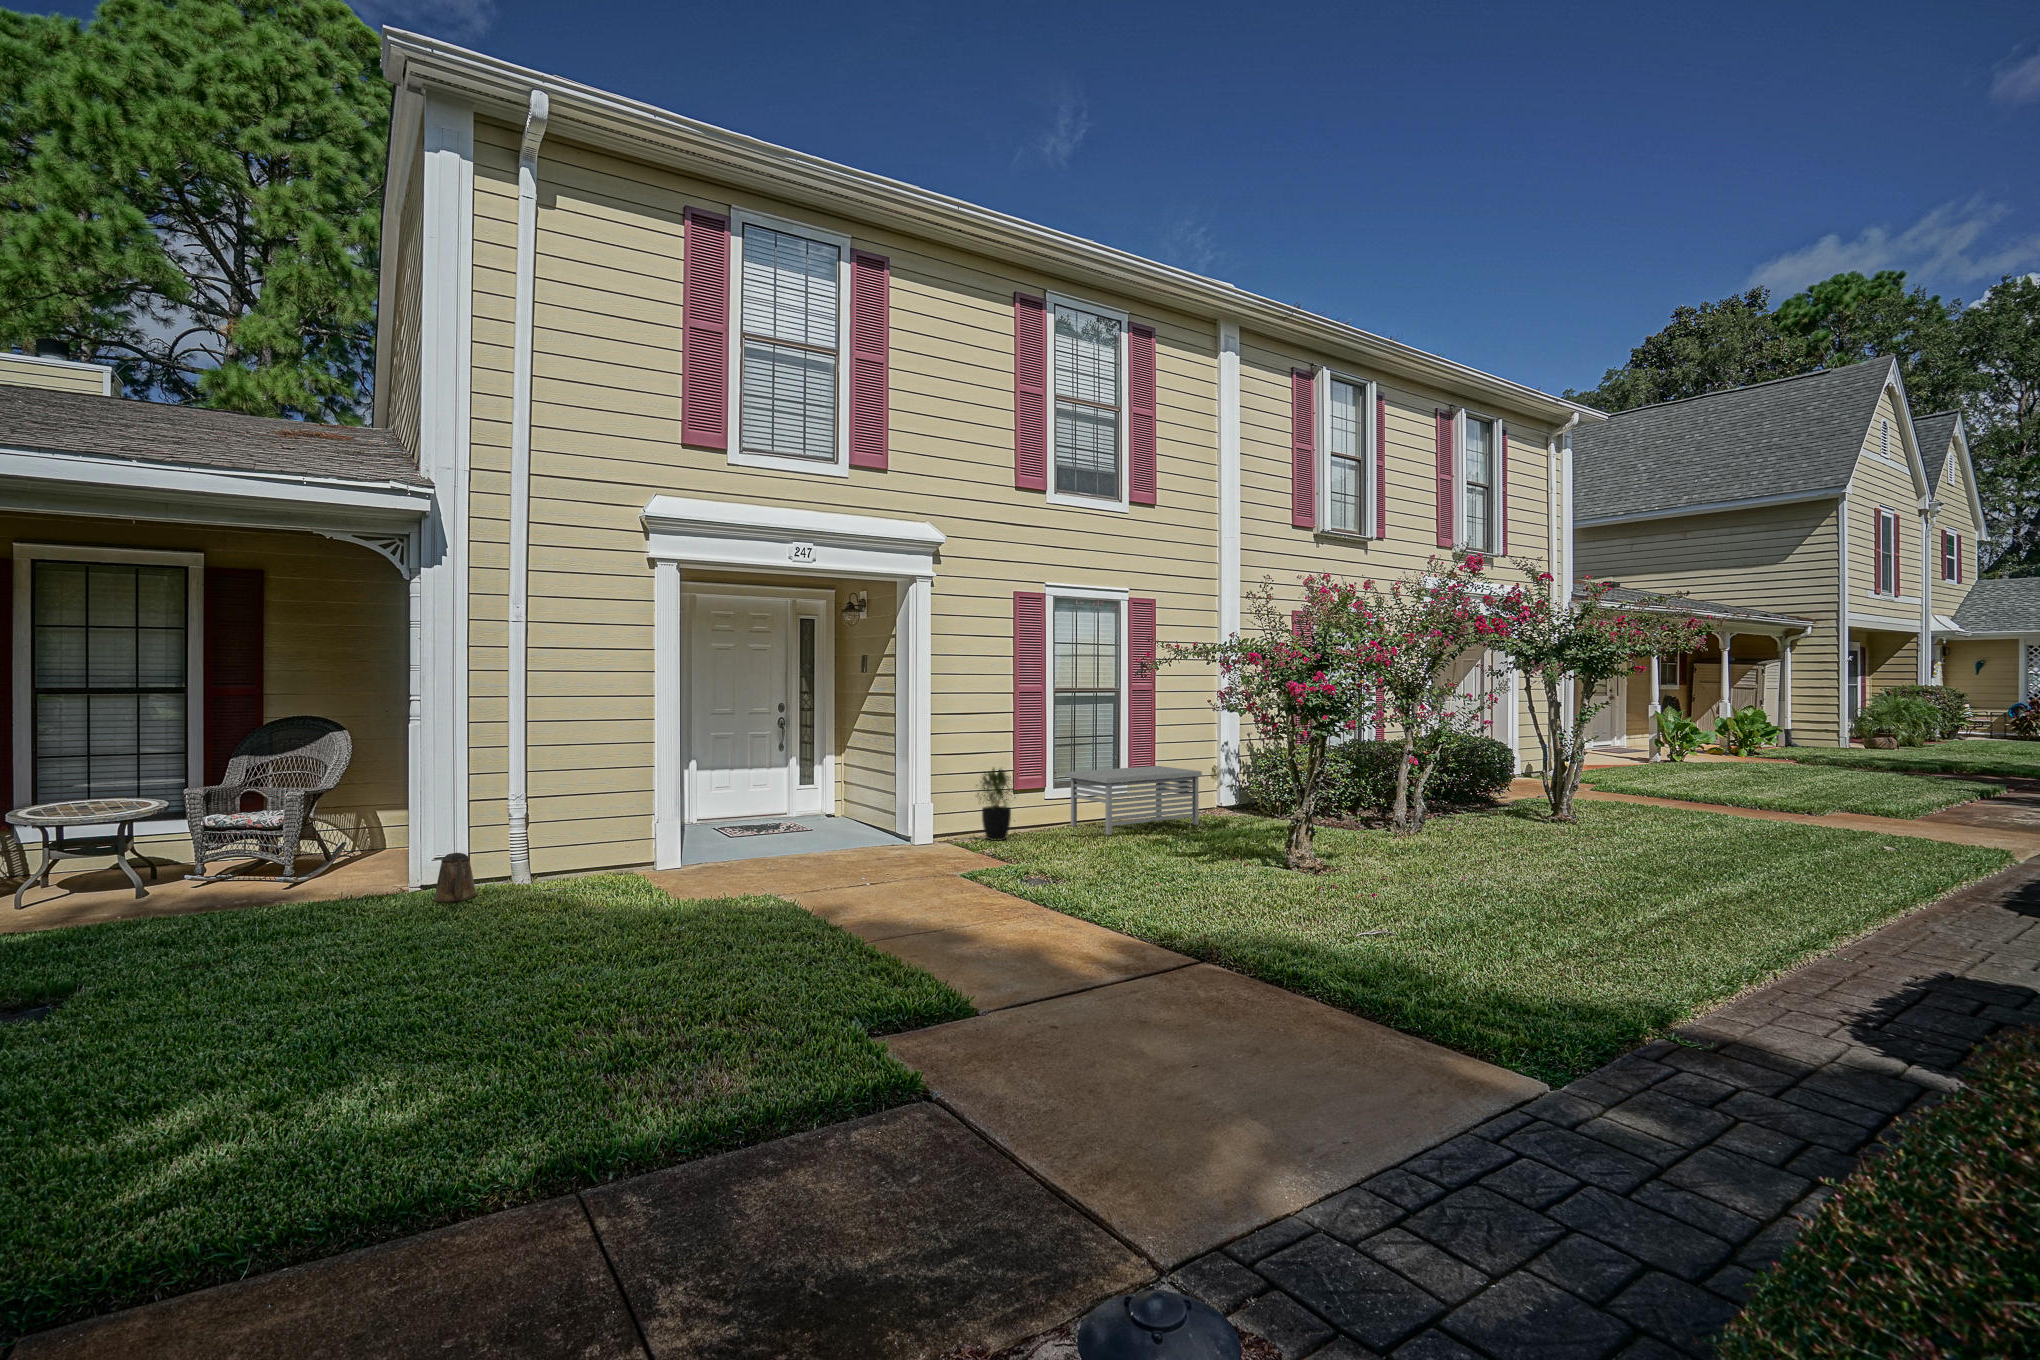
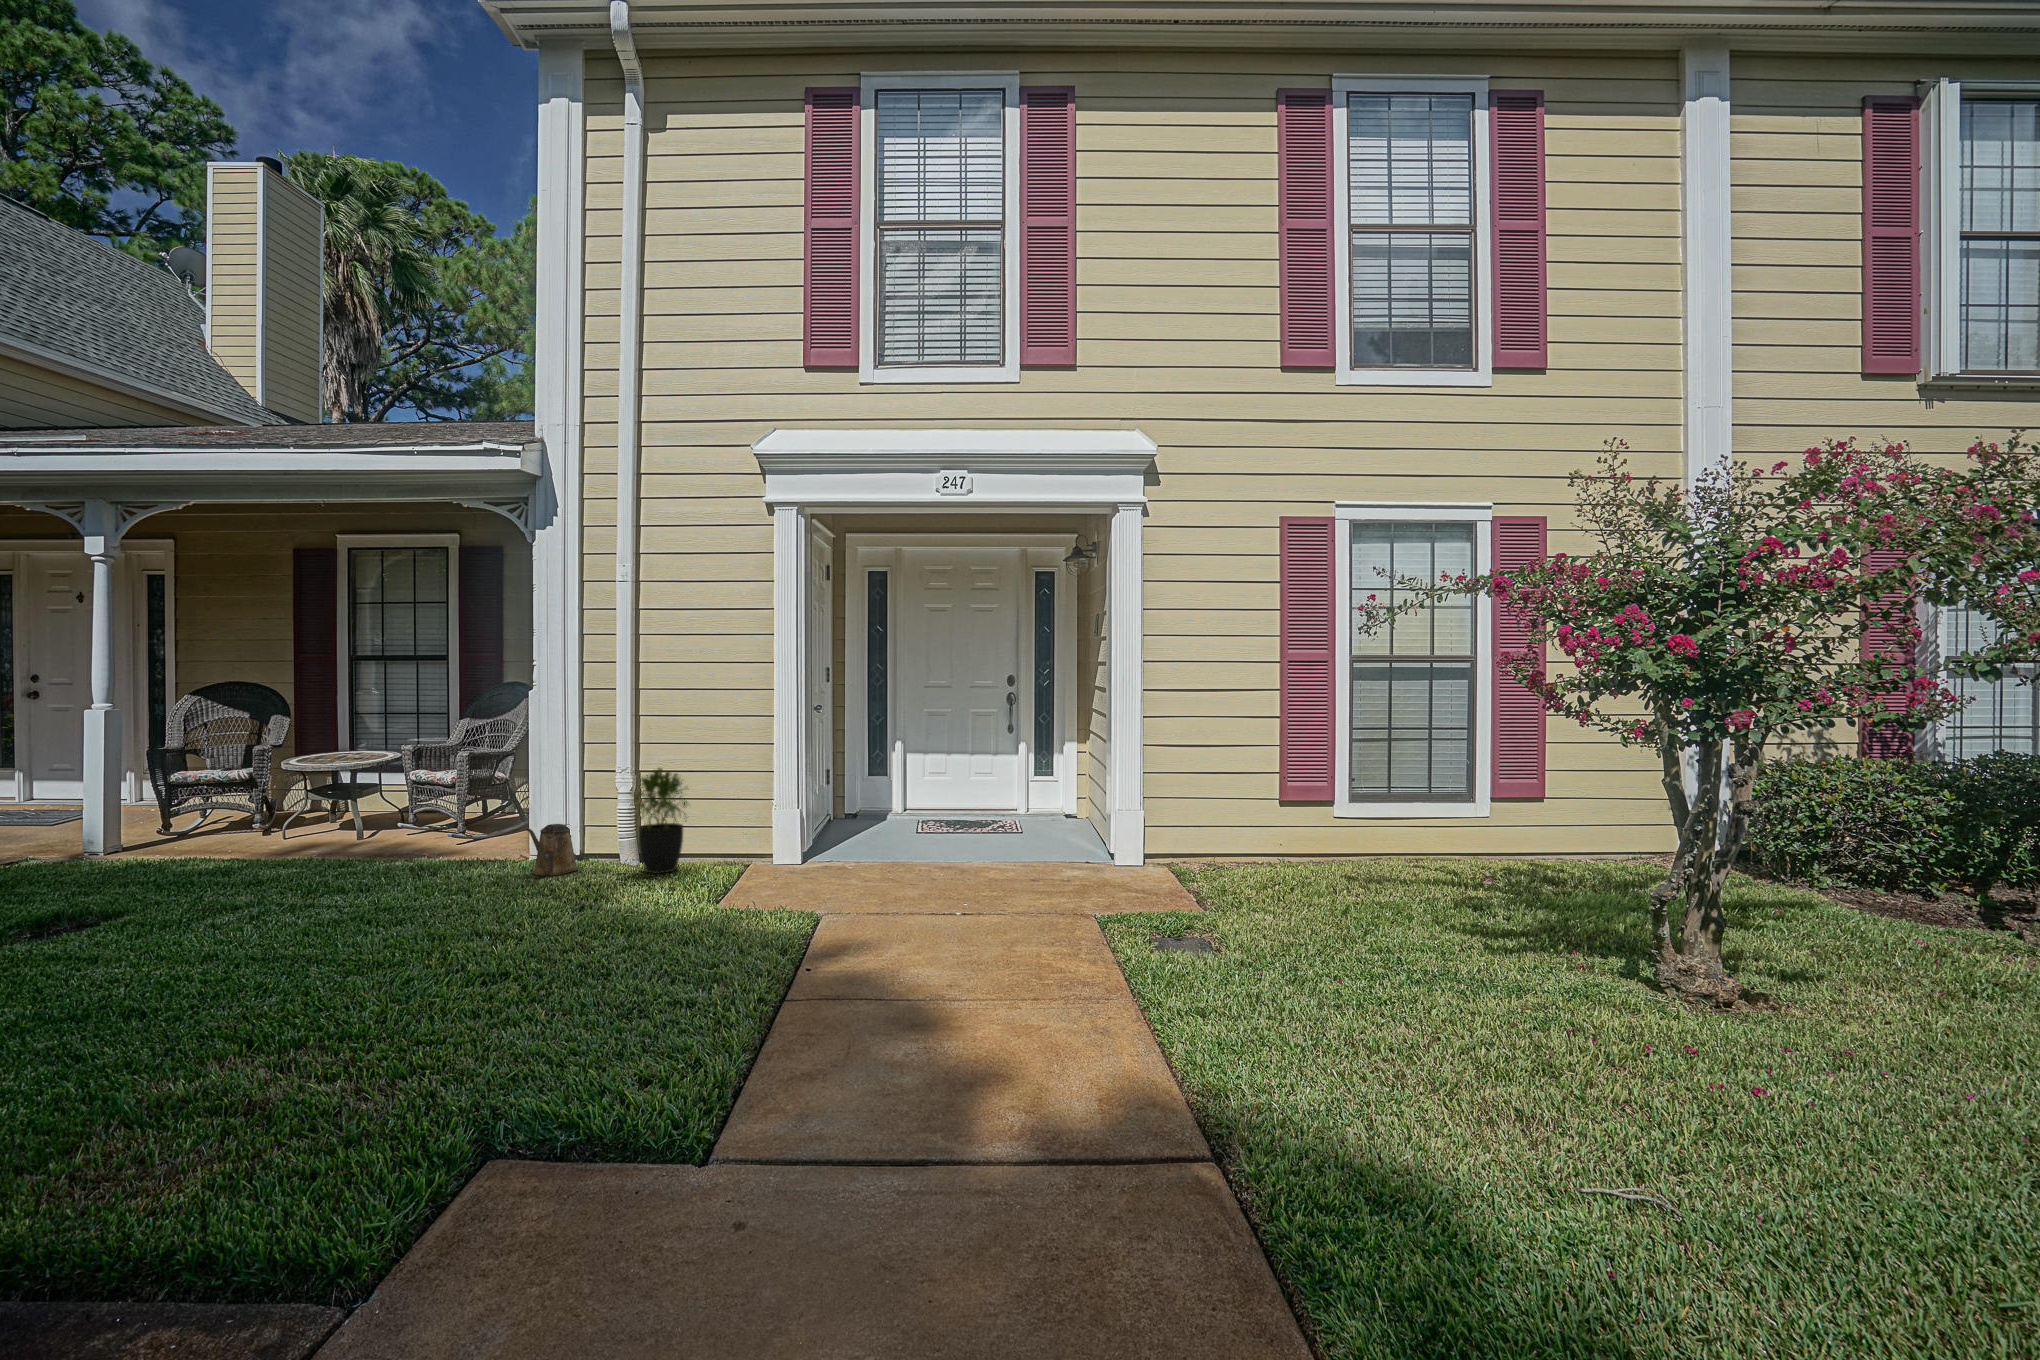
storage bench: present [1065,766,1202,835] -> none [1367,784,1616,887]
potted plant: present [976,769,1016,841] -> present [633,768,687,873]

